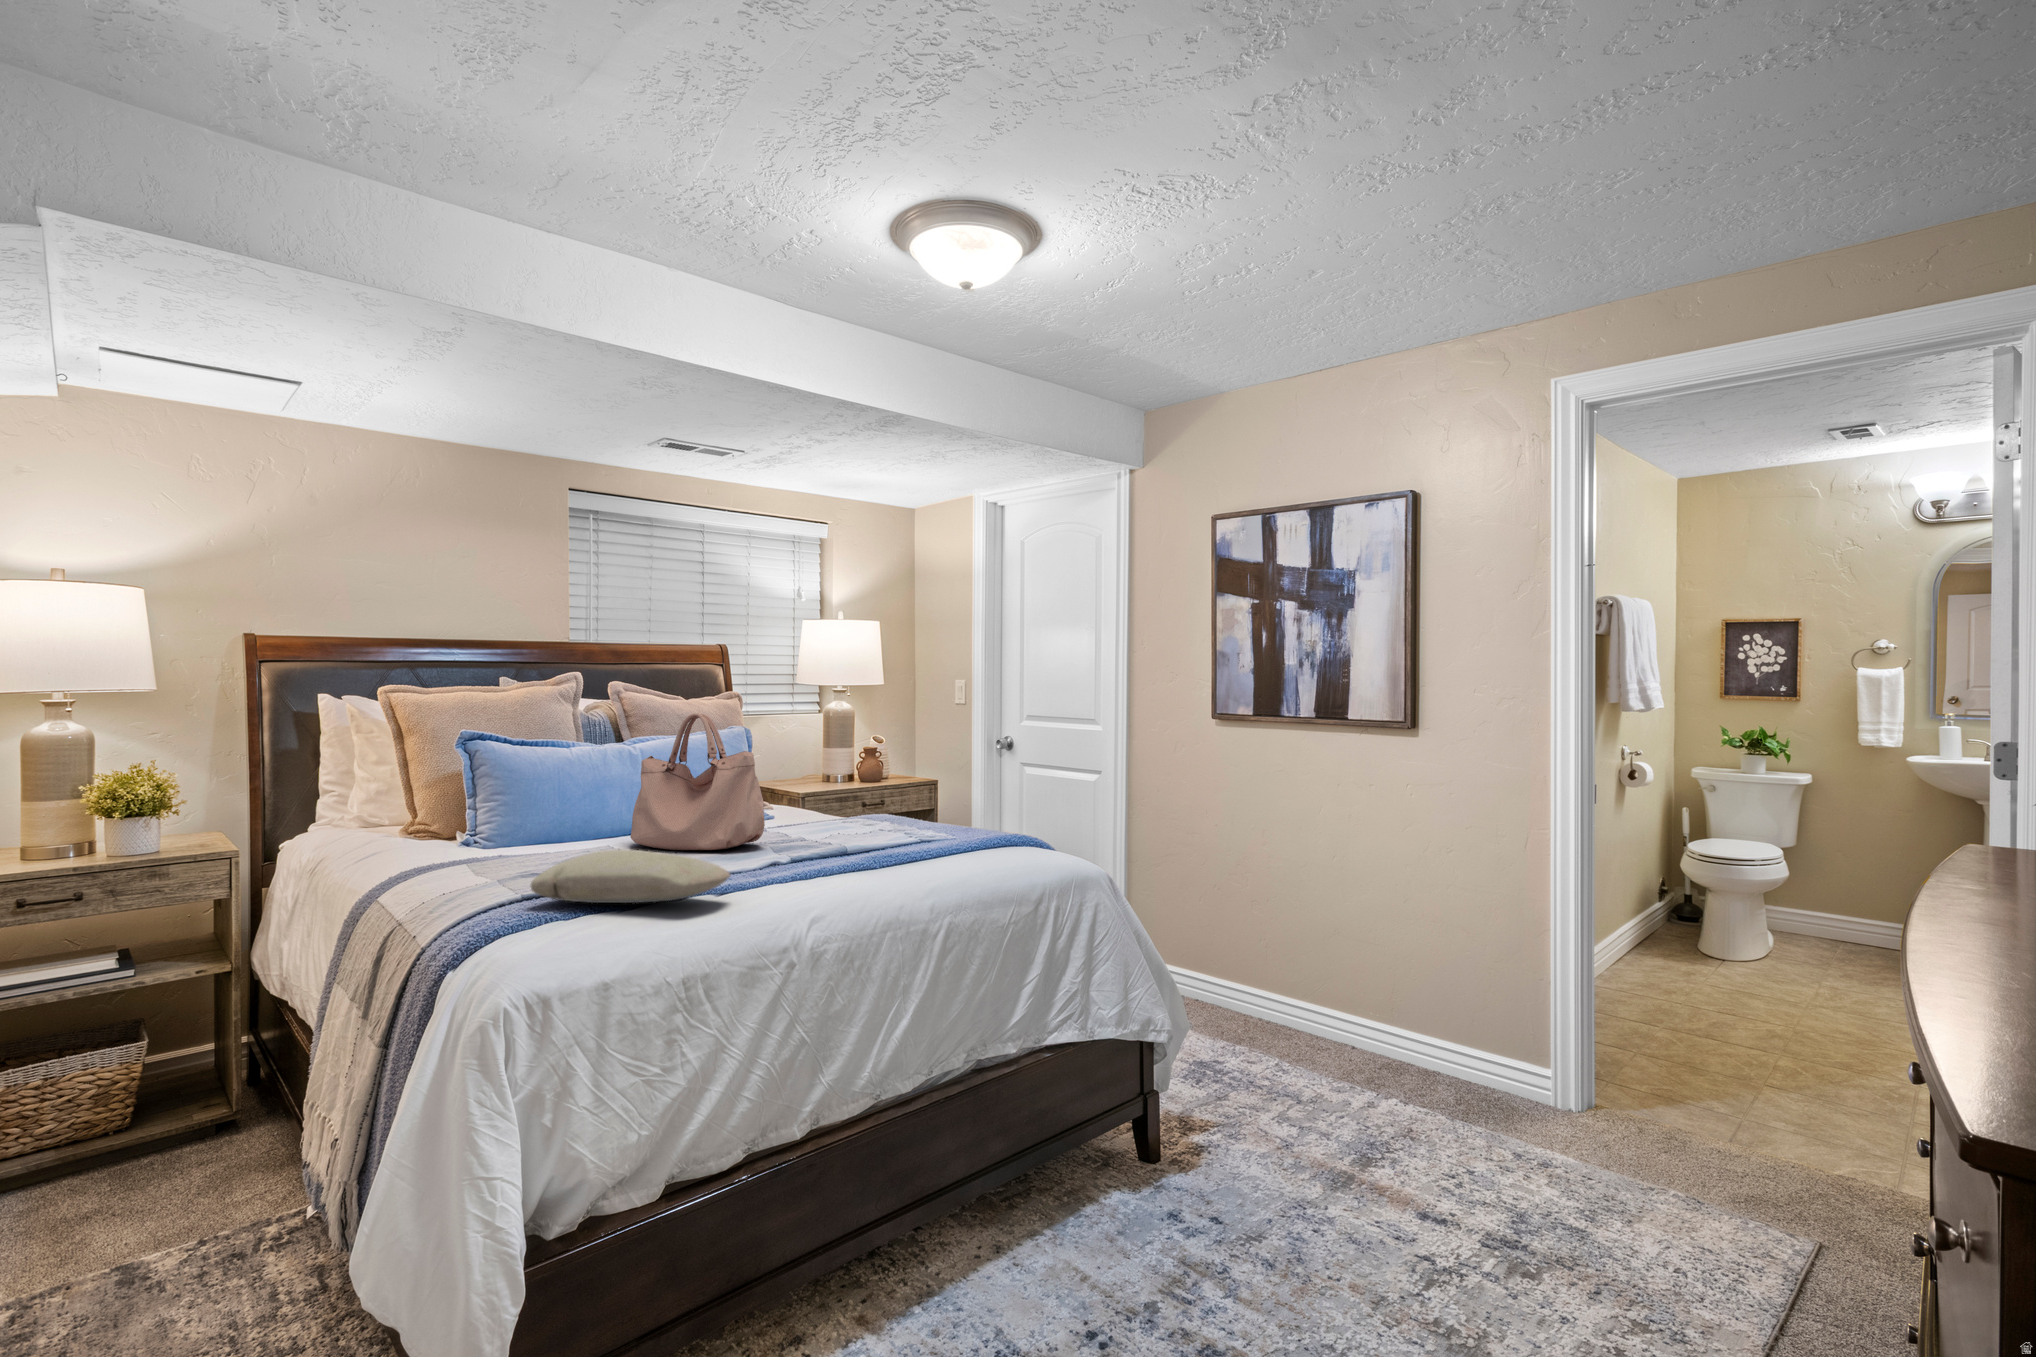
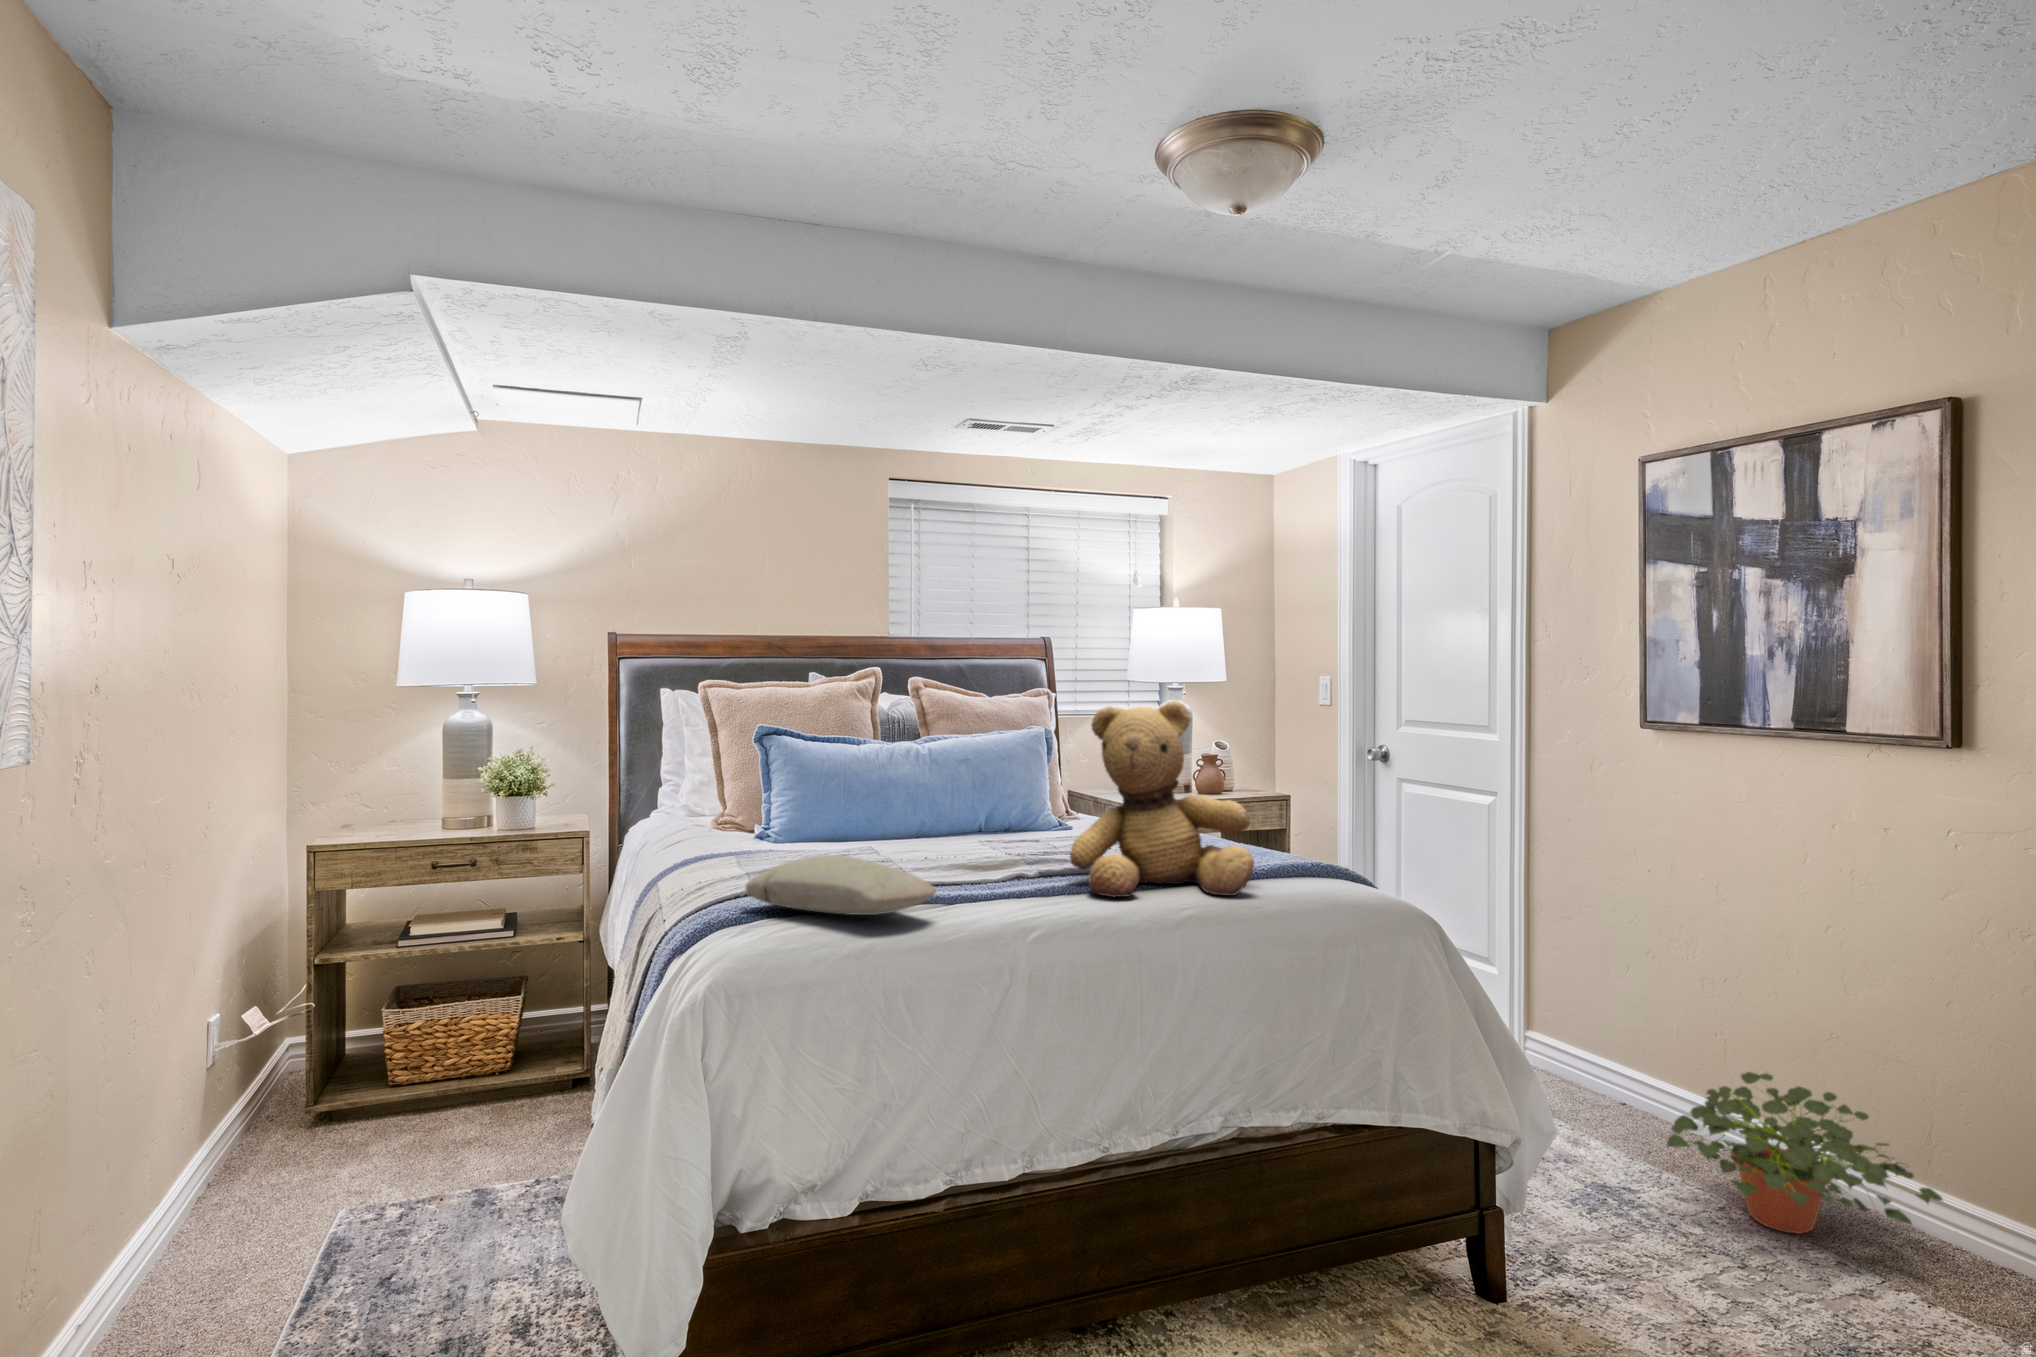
teddy bear: none [821,701,981,871] -> present [1070,700,1254,897]
handbag: present [631,713,765,850] -> none [895,711,1025,860]
potted plant: none [1247,967,1413,1076] -> present [1667,1072,1942,1234]

